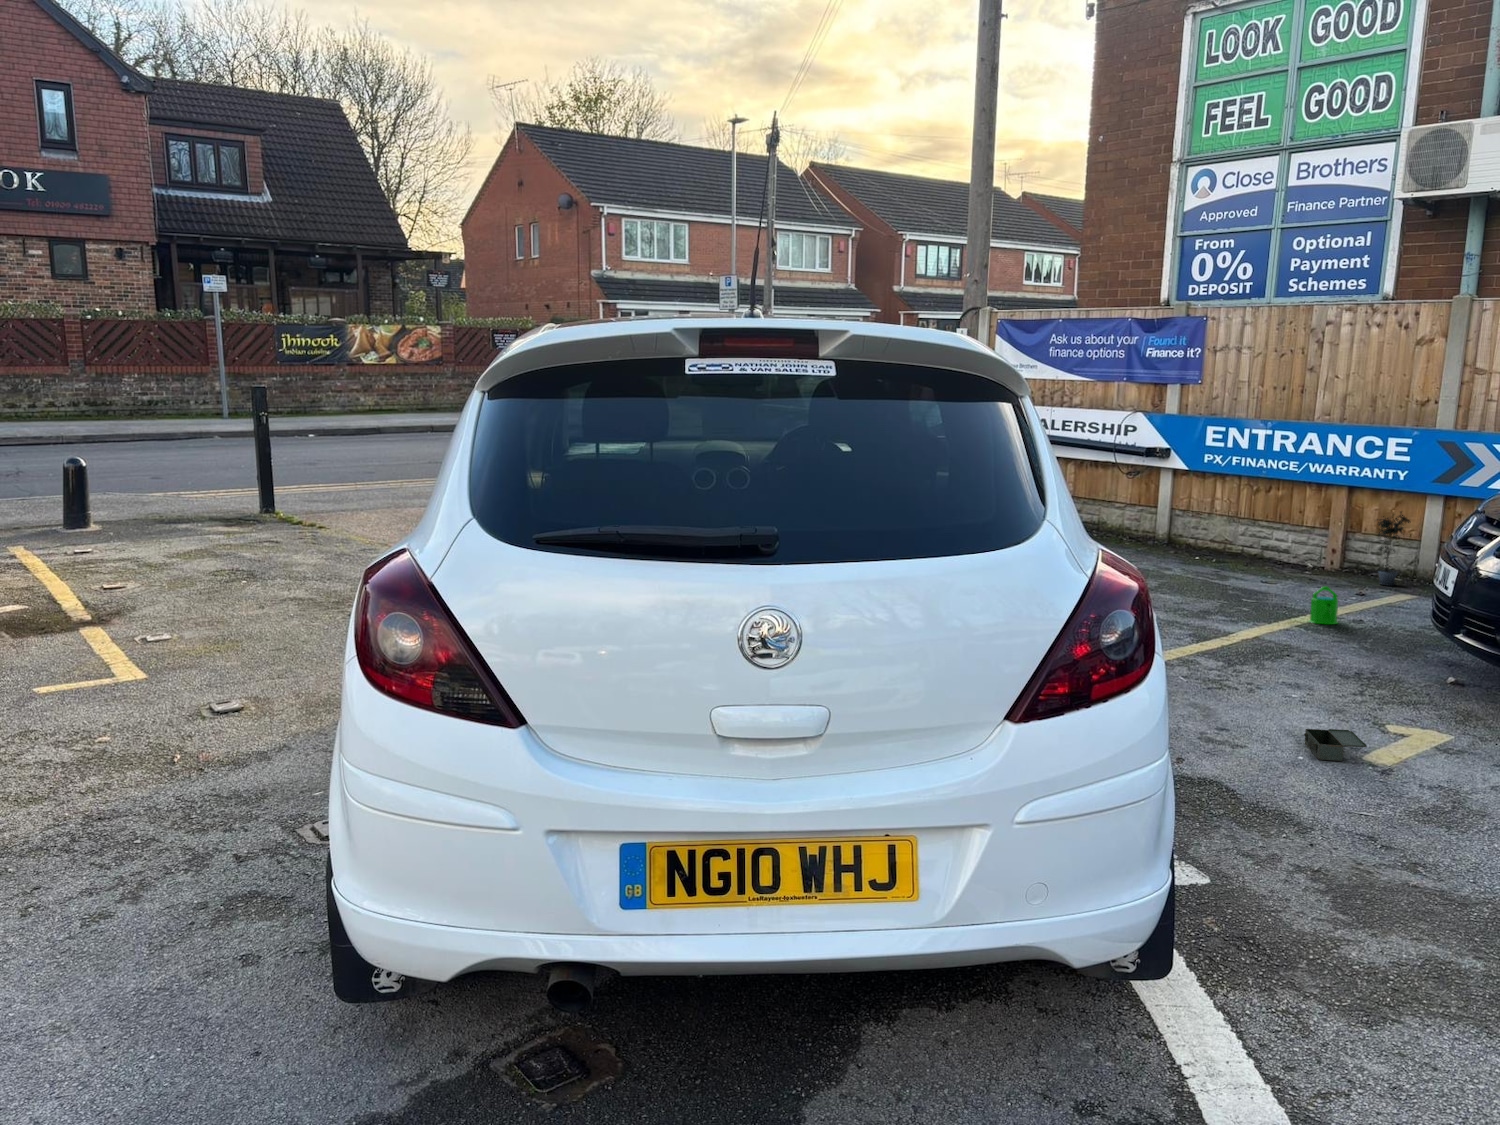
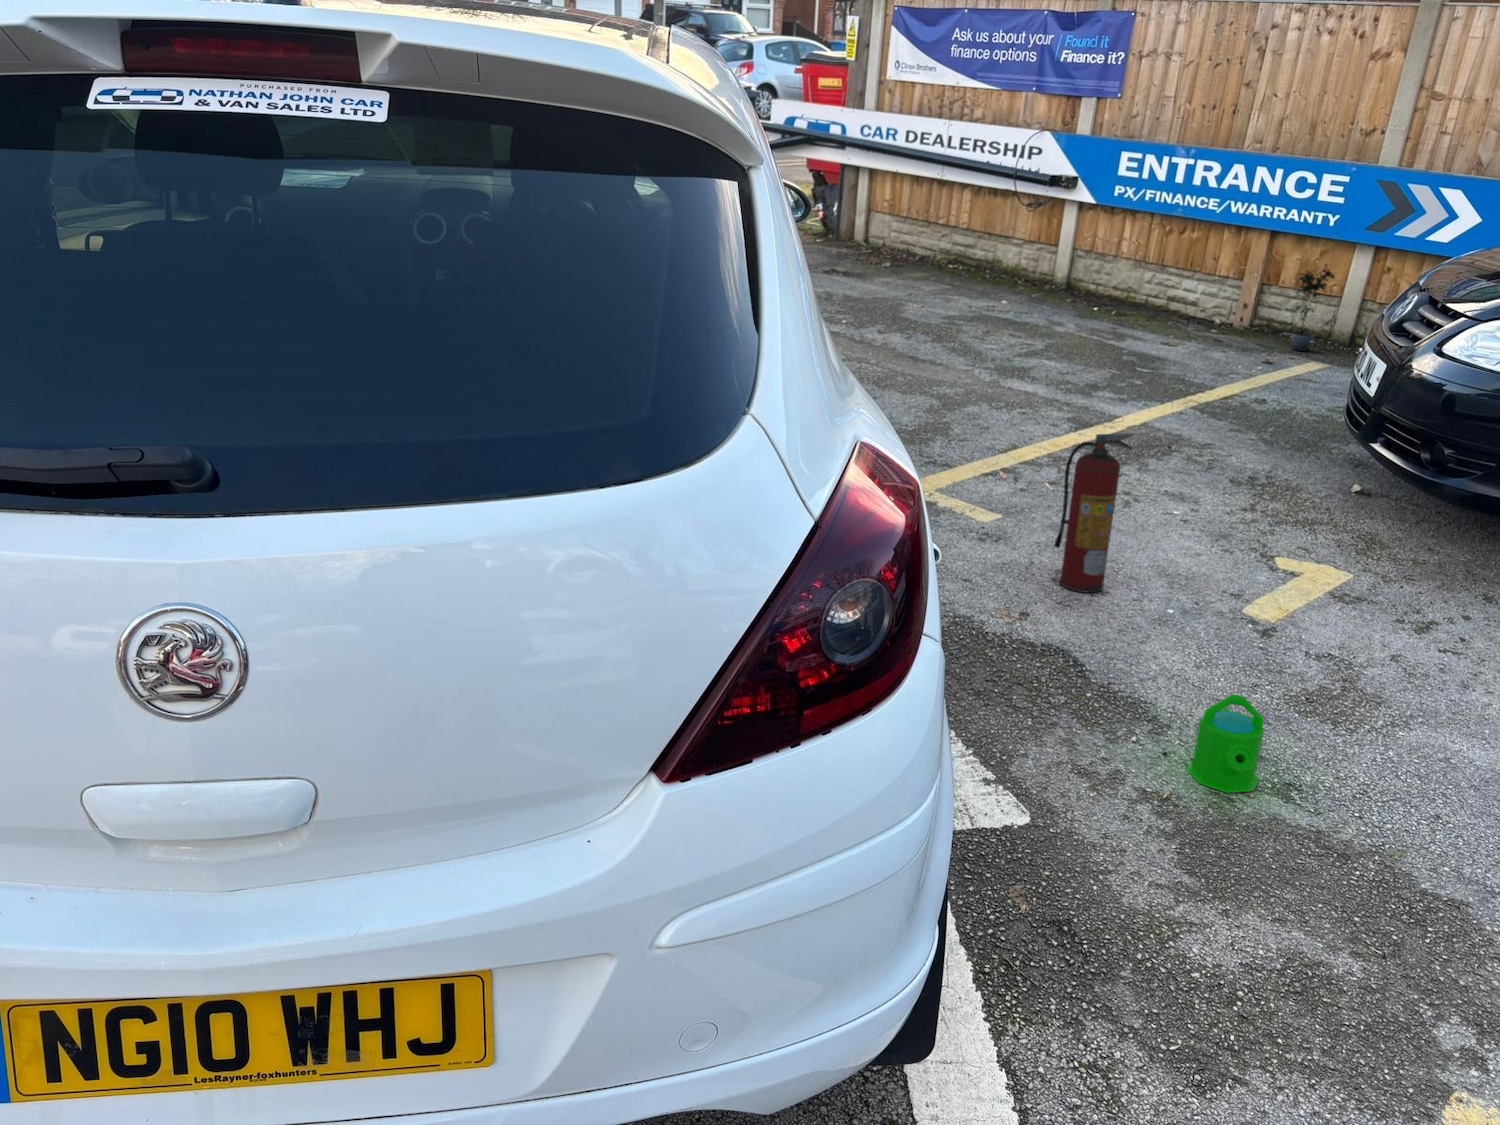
watering can: present [1309,586,1338,624] -> present [1187,695,1264,793]
fire extinguisher: none [1195,615,1254,747] -> present [1054,433,1134,593]
toolbox: present [1304,729,1367,761] -> none [1179,569,1251,614]

